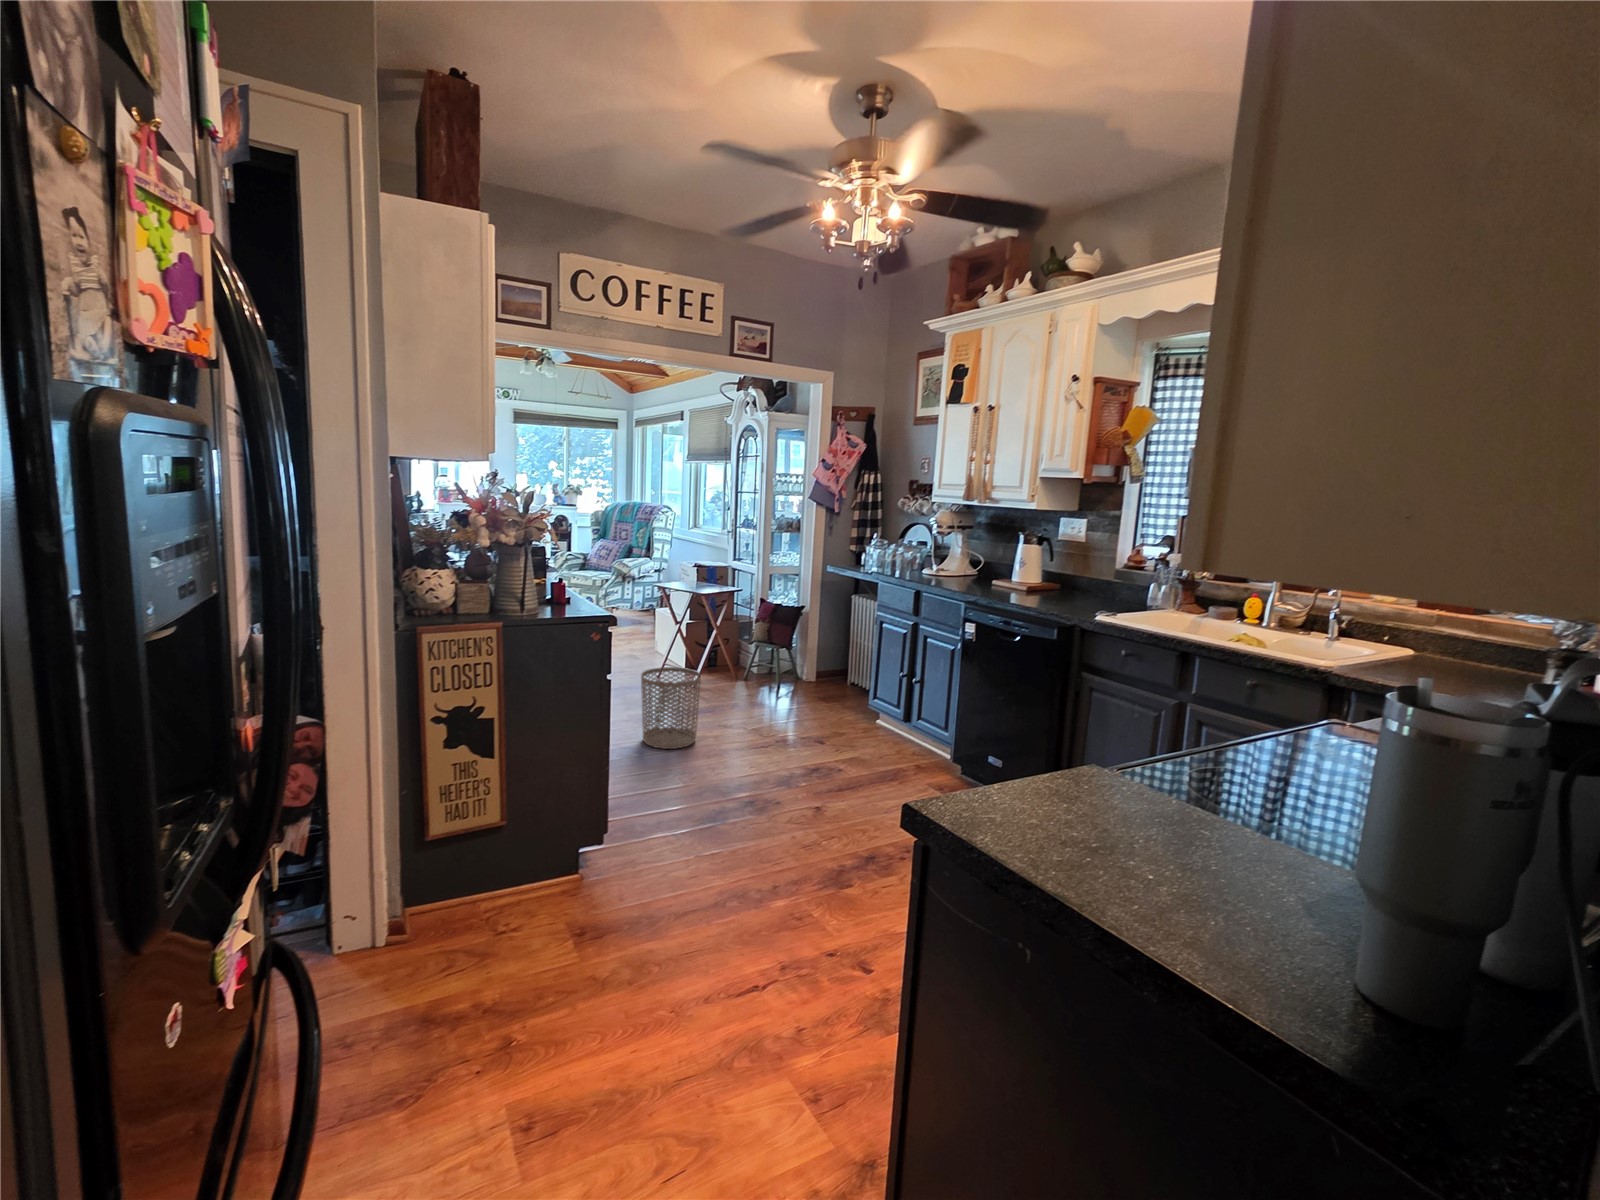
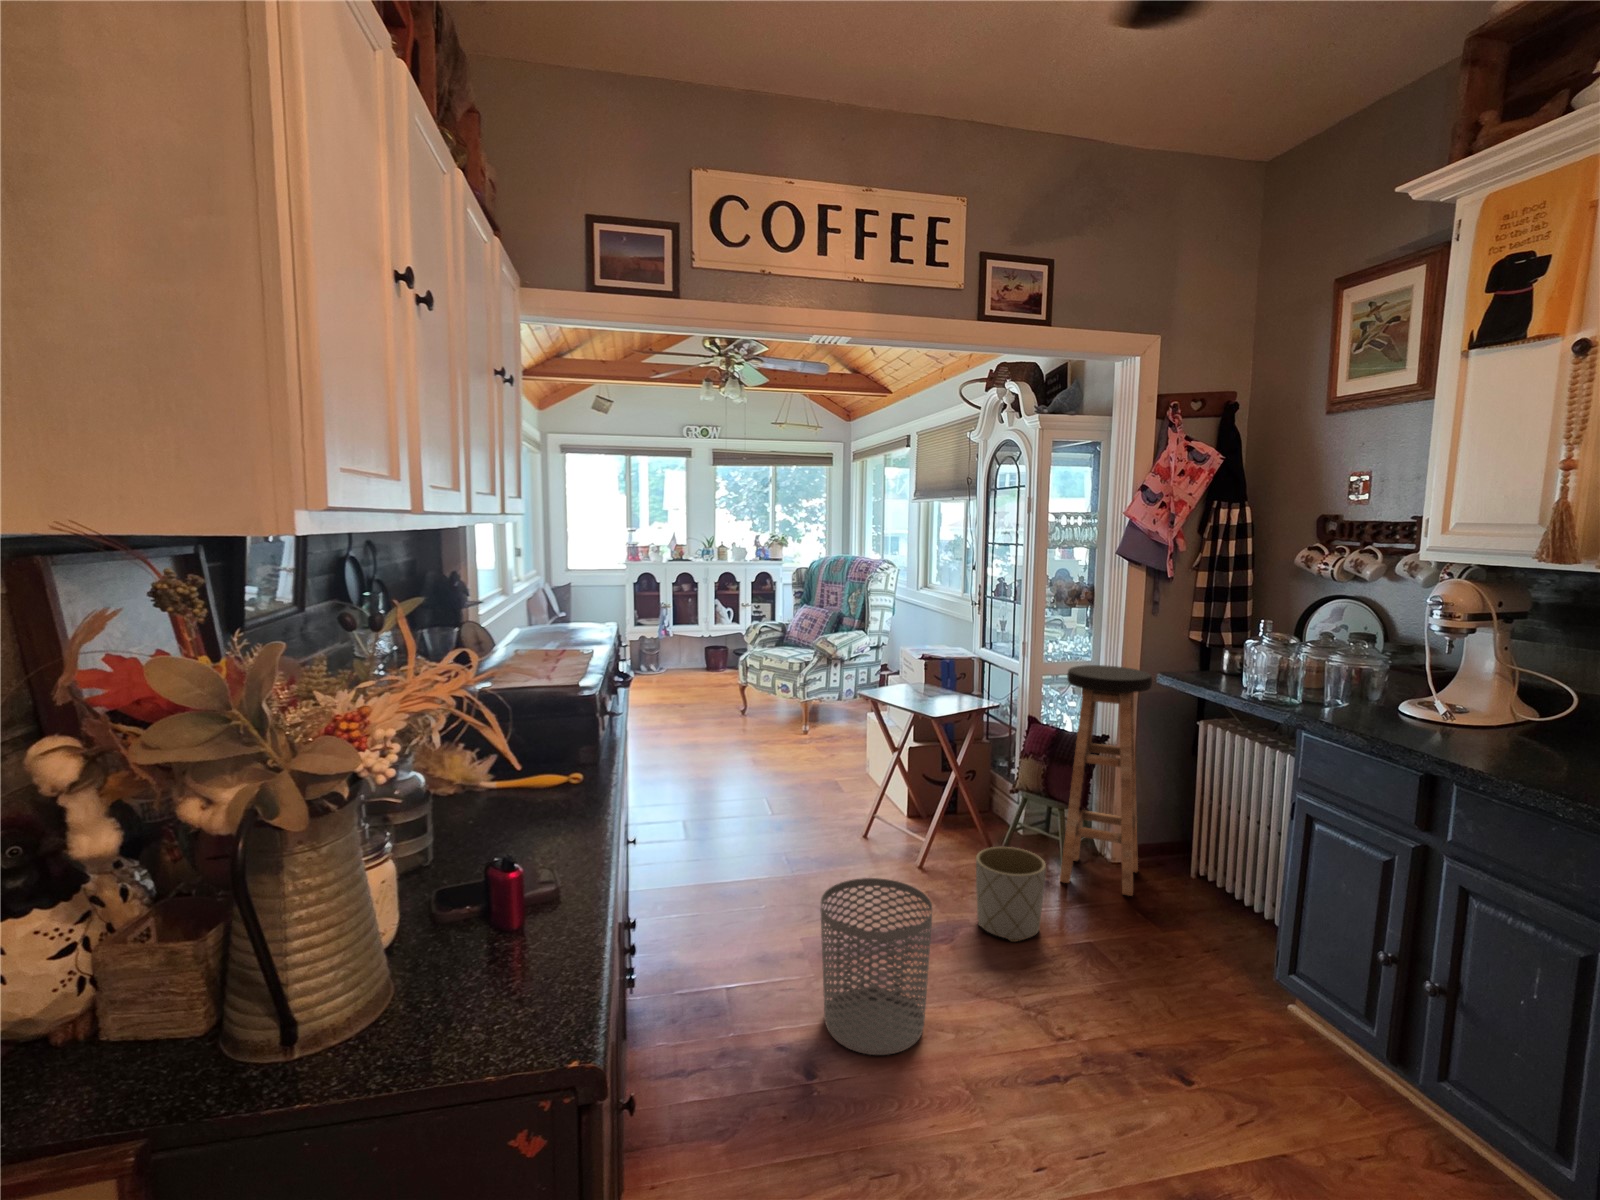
bar stool: none [774,564,826,692] -> present [1060,665,1152,896]
planter: none [725,663,764,711] -> present [976,847,1046,942]

